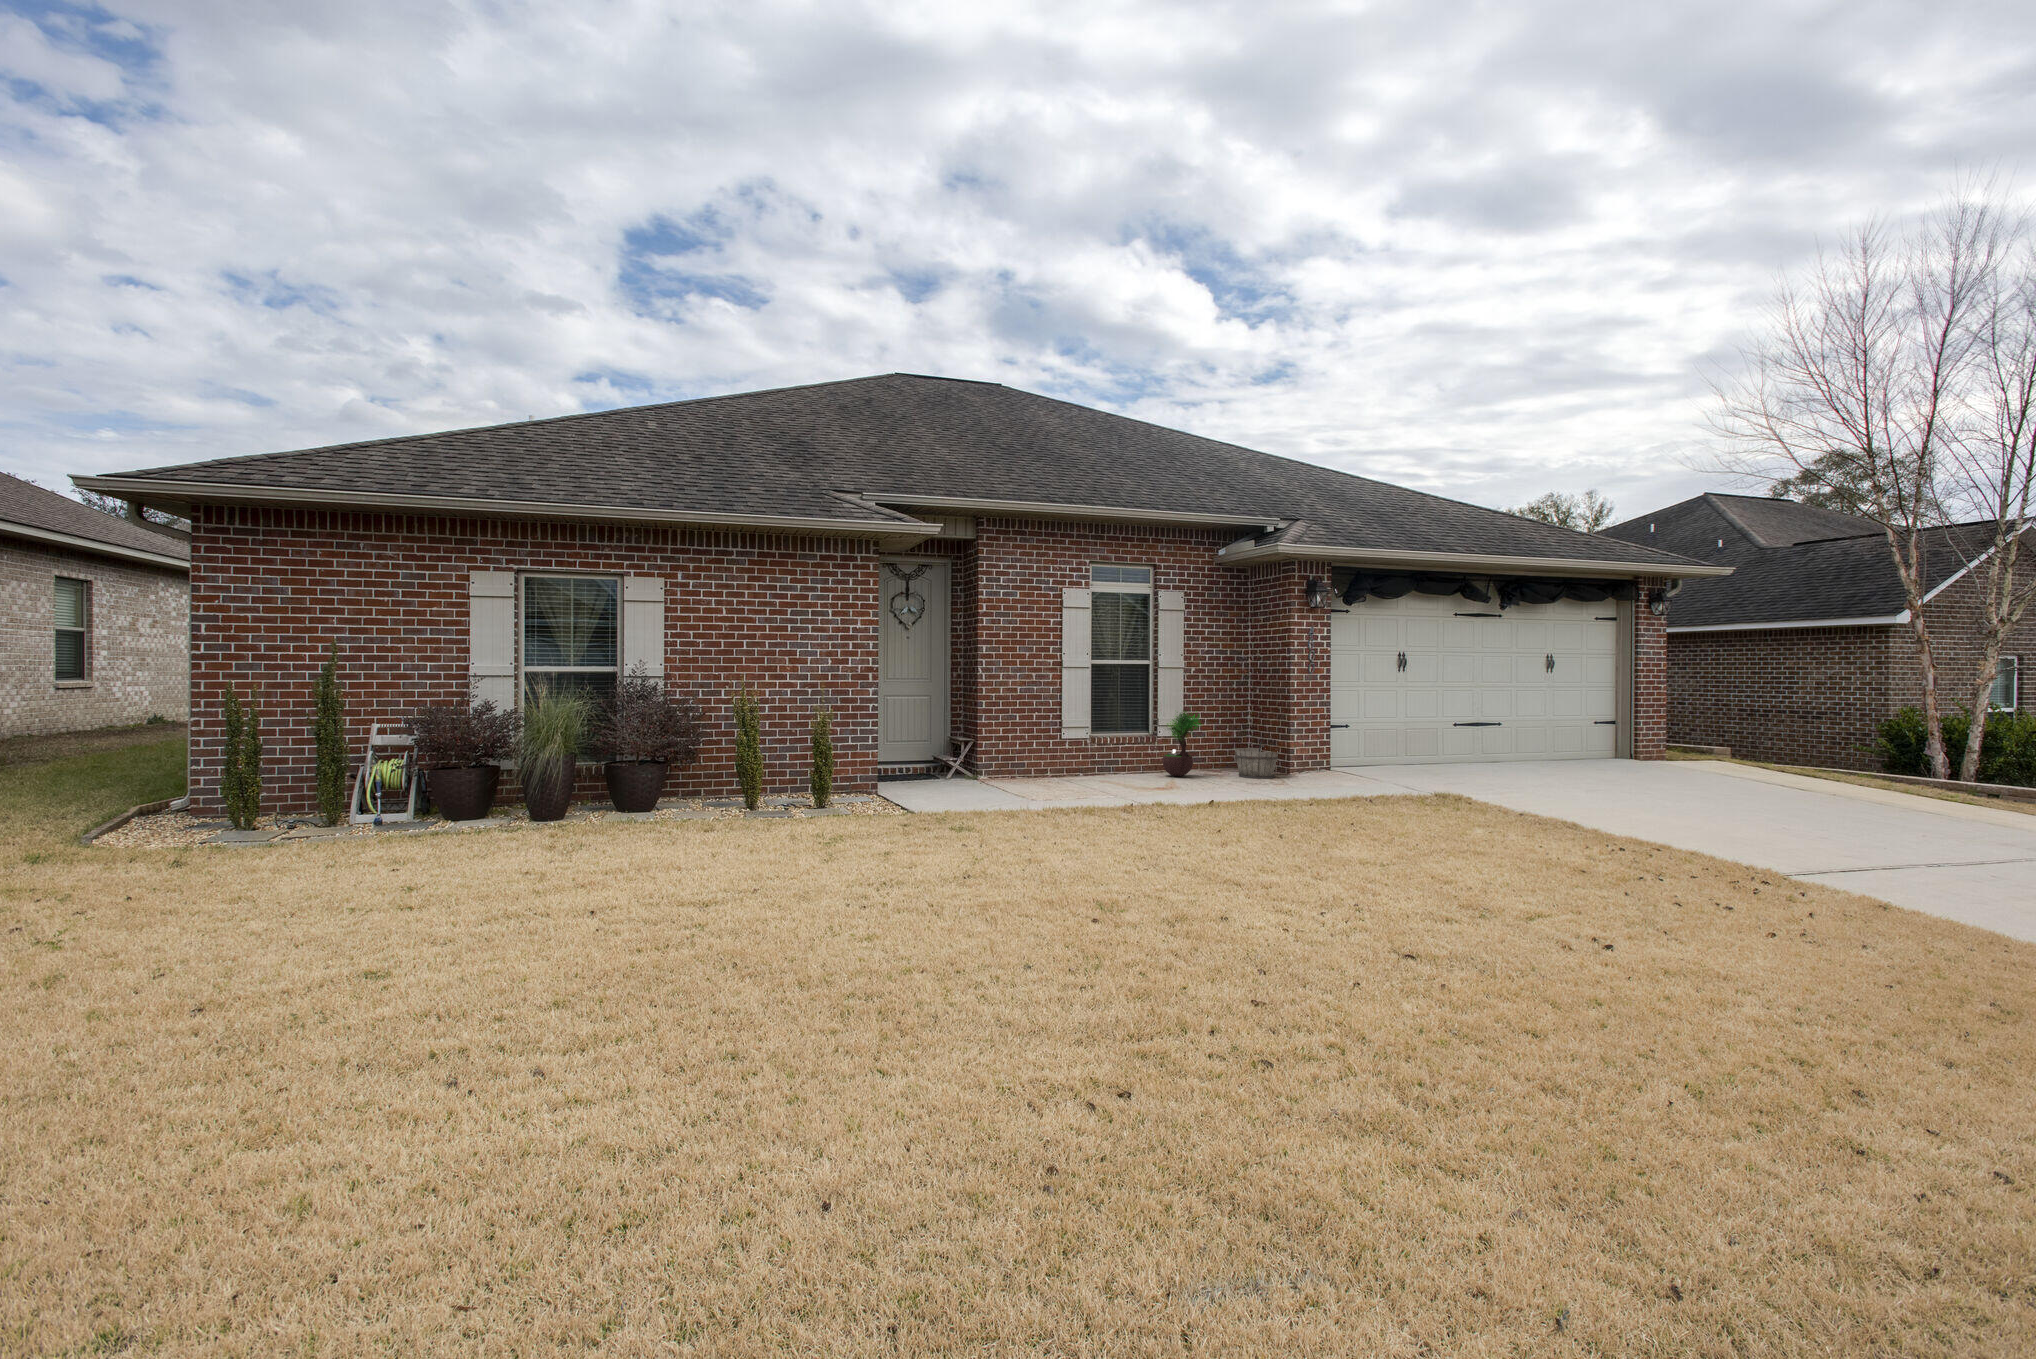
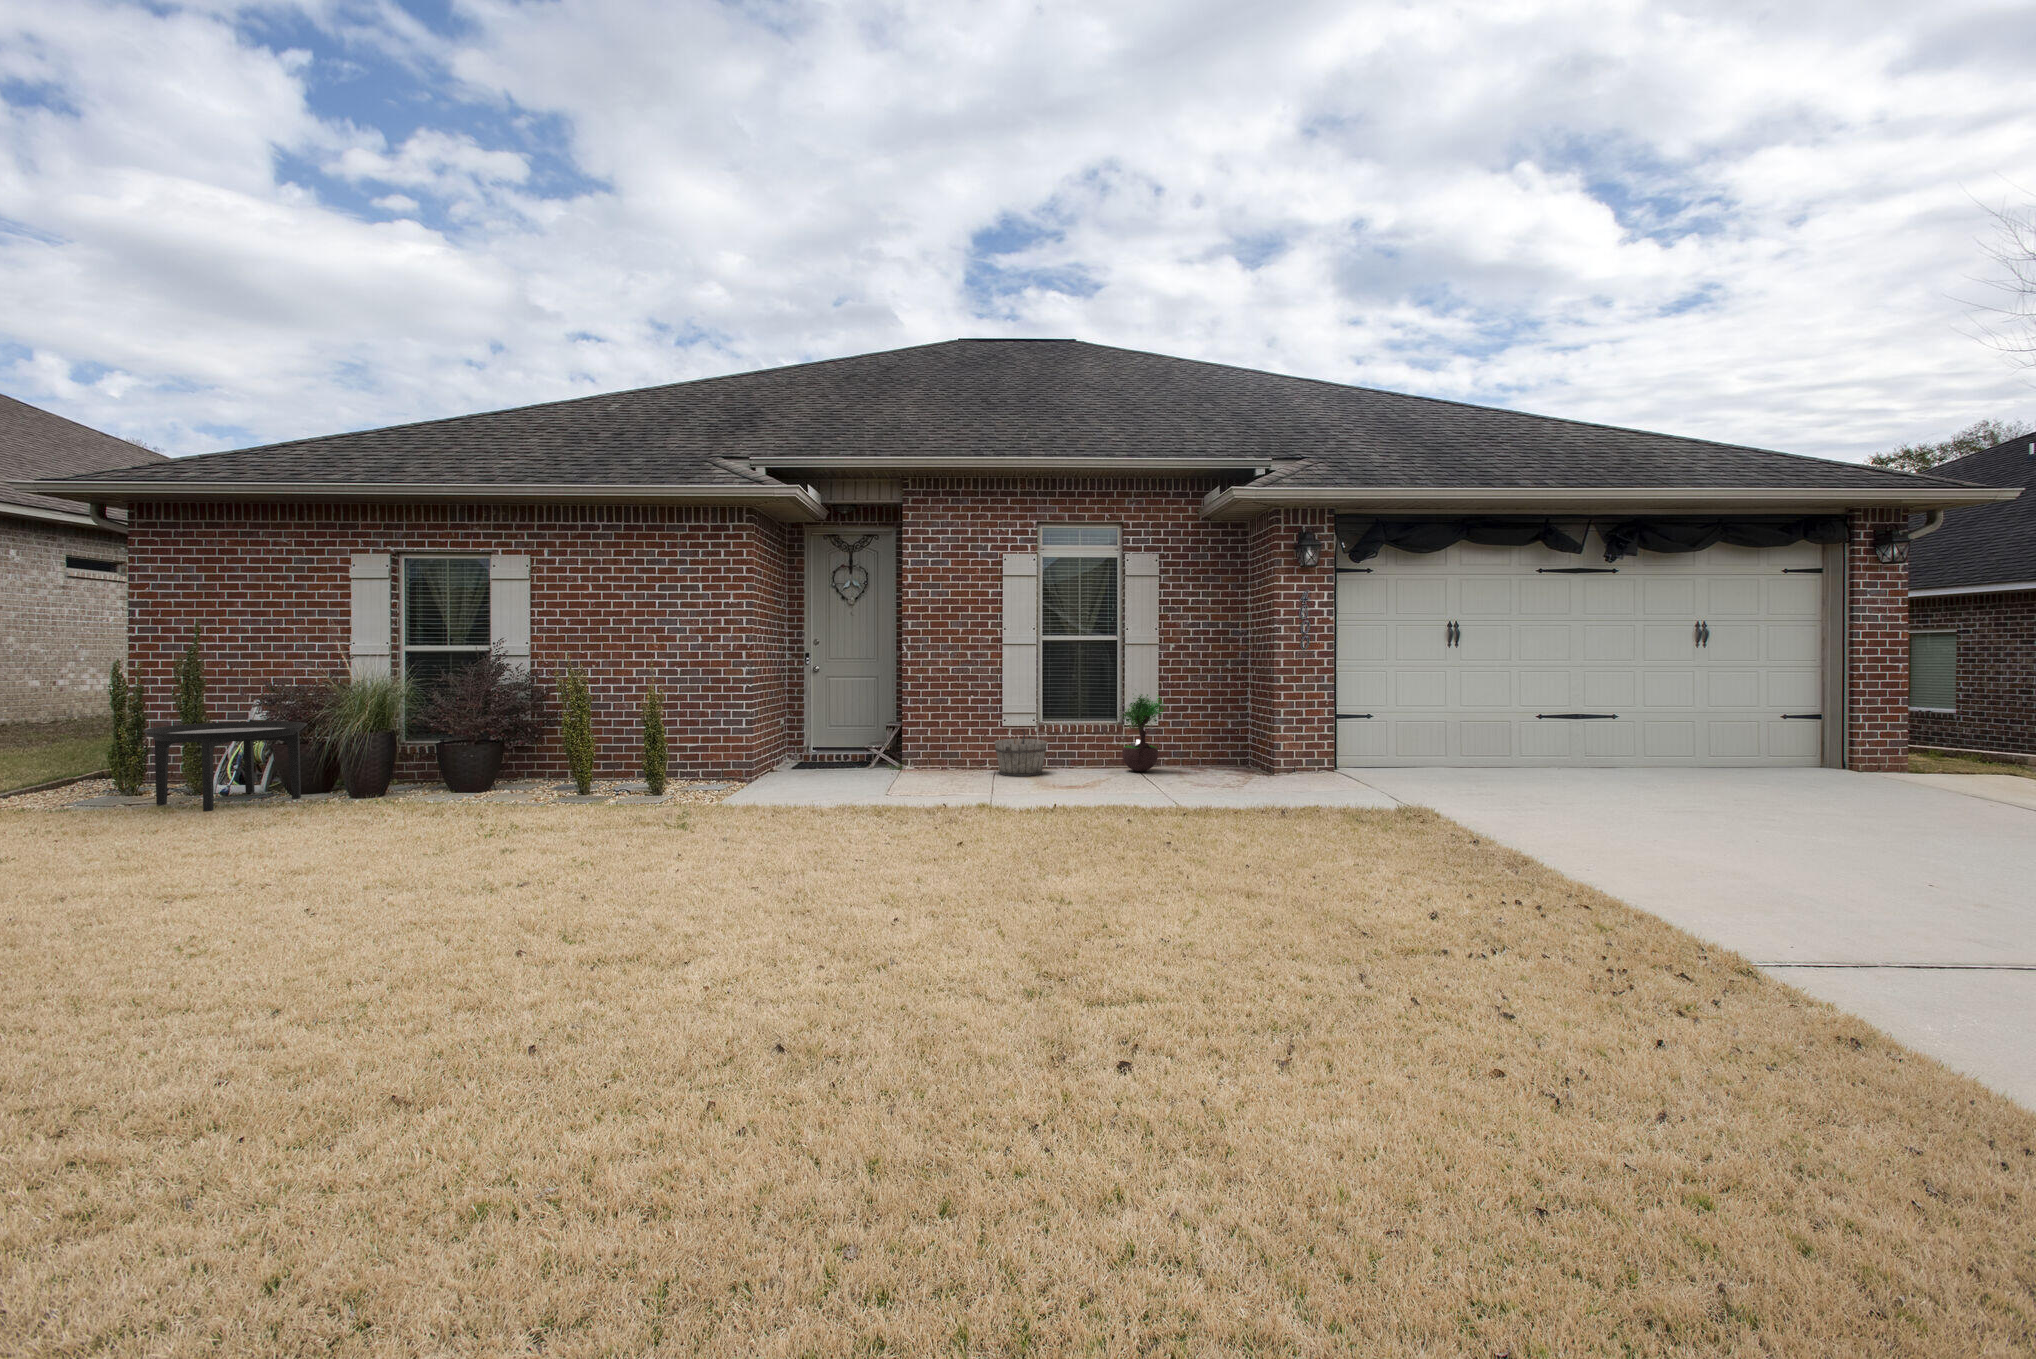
wooden bucket: present [1235,740,1278,778] -> present [995,729,1047,776]
round table: none [332,748,488,842] -> present [143,721,307,811]

